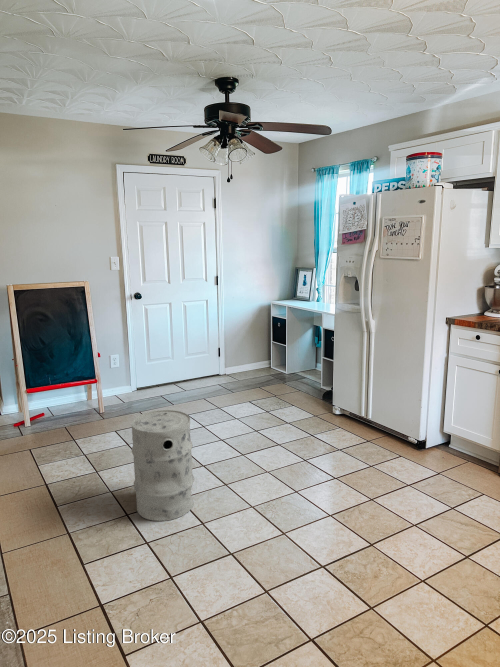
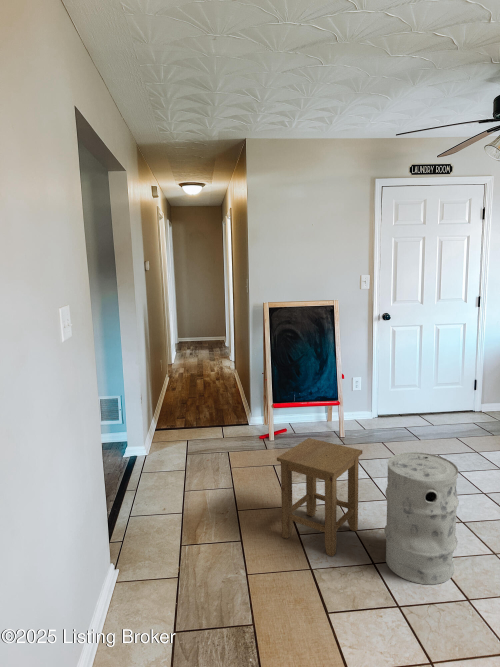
stool: none [23,414,113,519] -> present [277,438,362,556]

